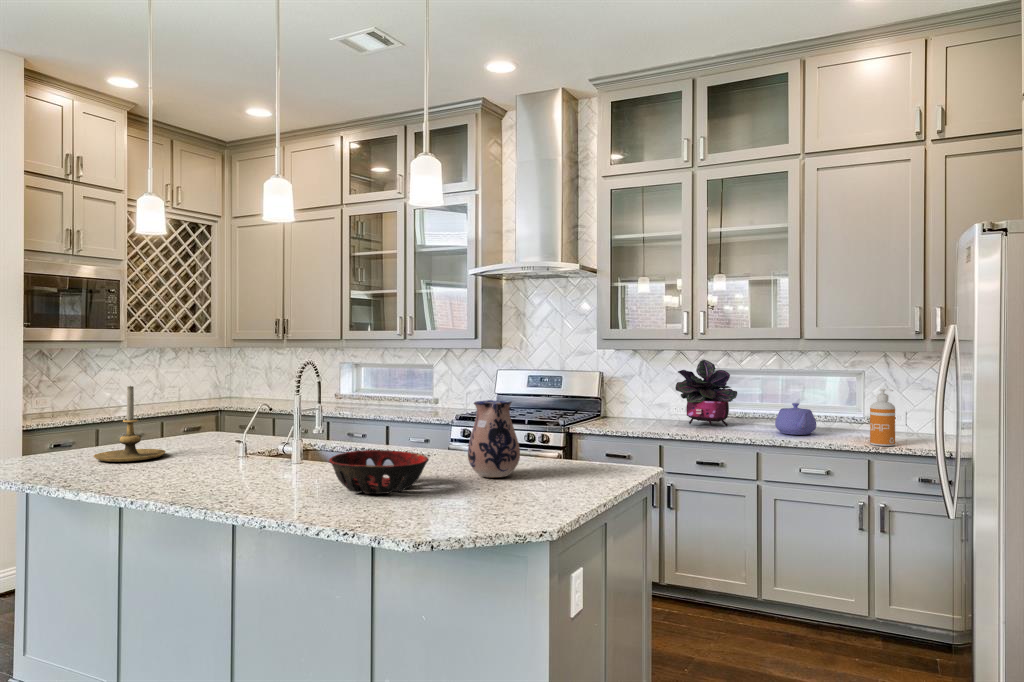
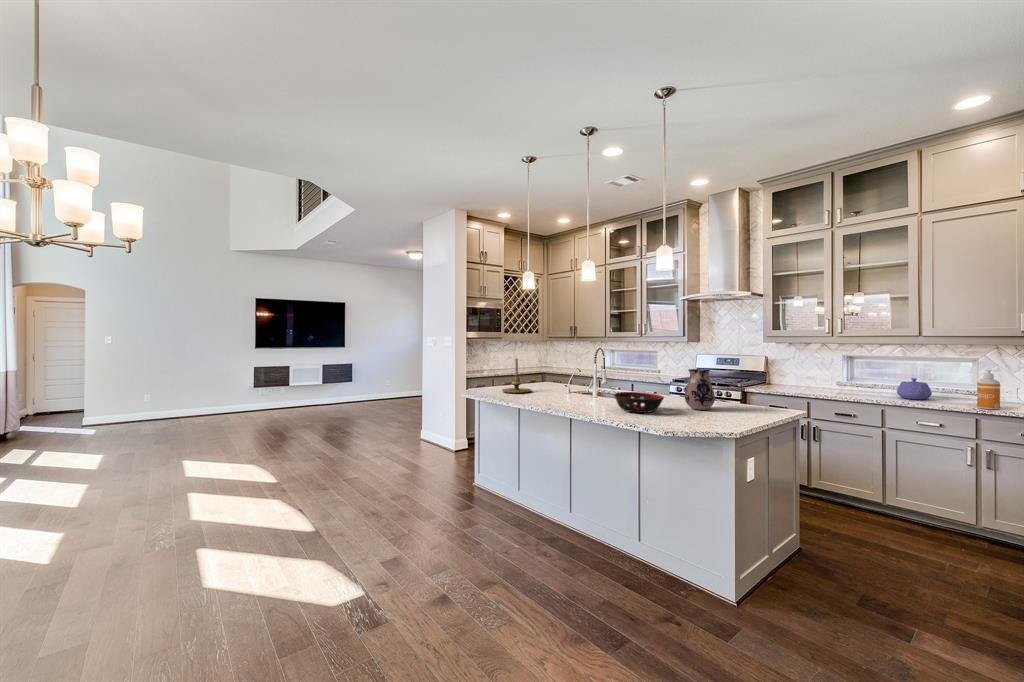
potted plant: present [675,360,737,426] -> none [819,349,867,392]

